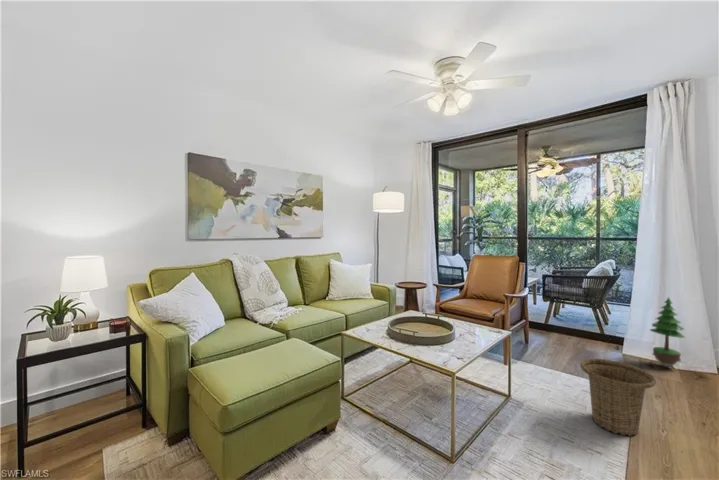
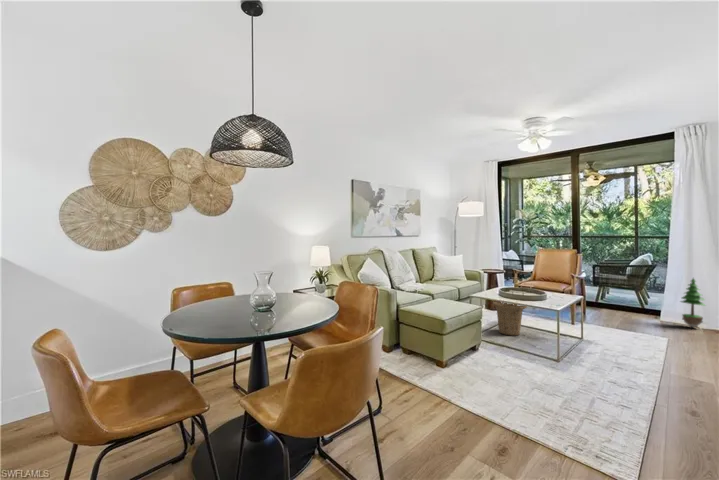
basket: present [580,359,656,436] -> present [493,302,527,336]

